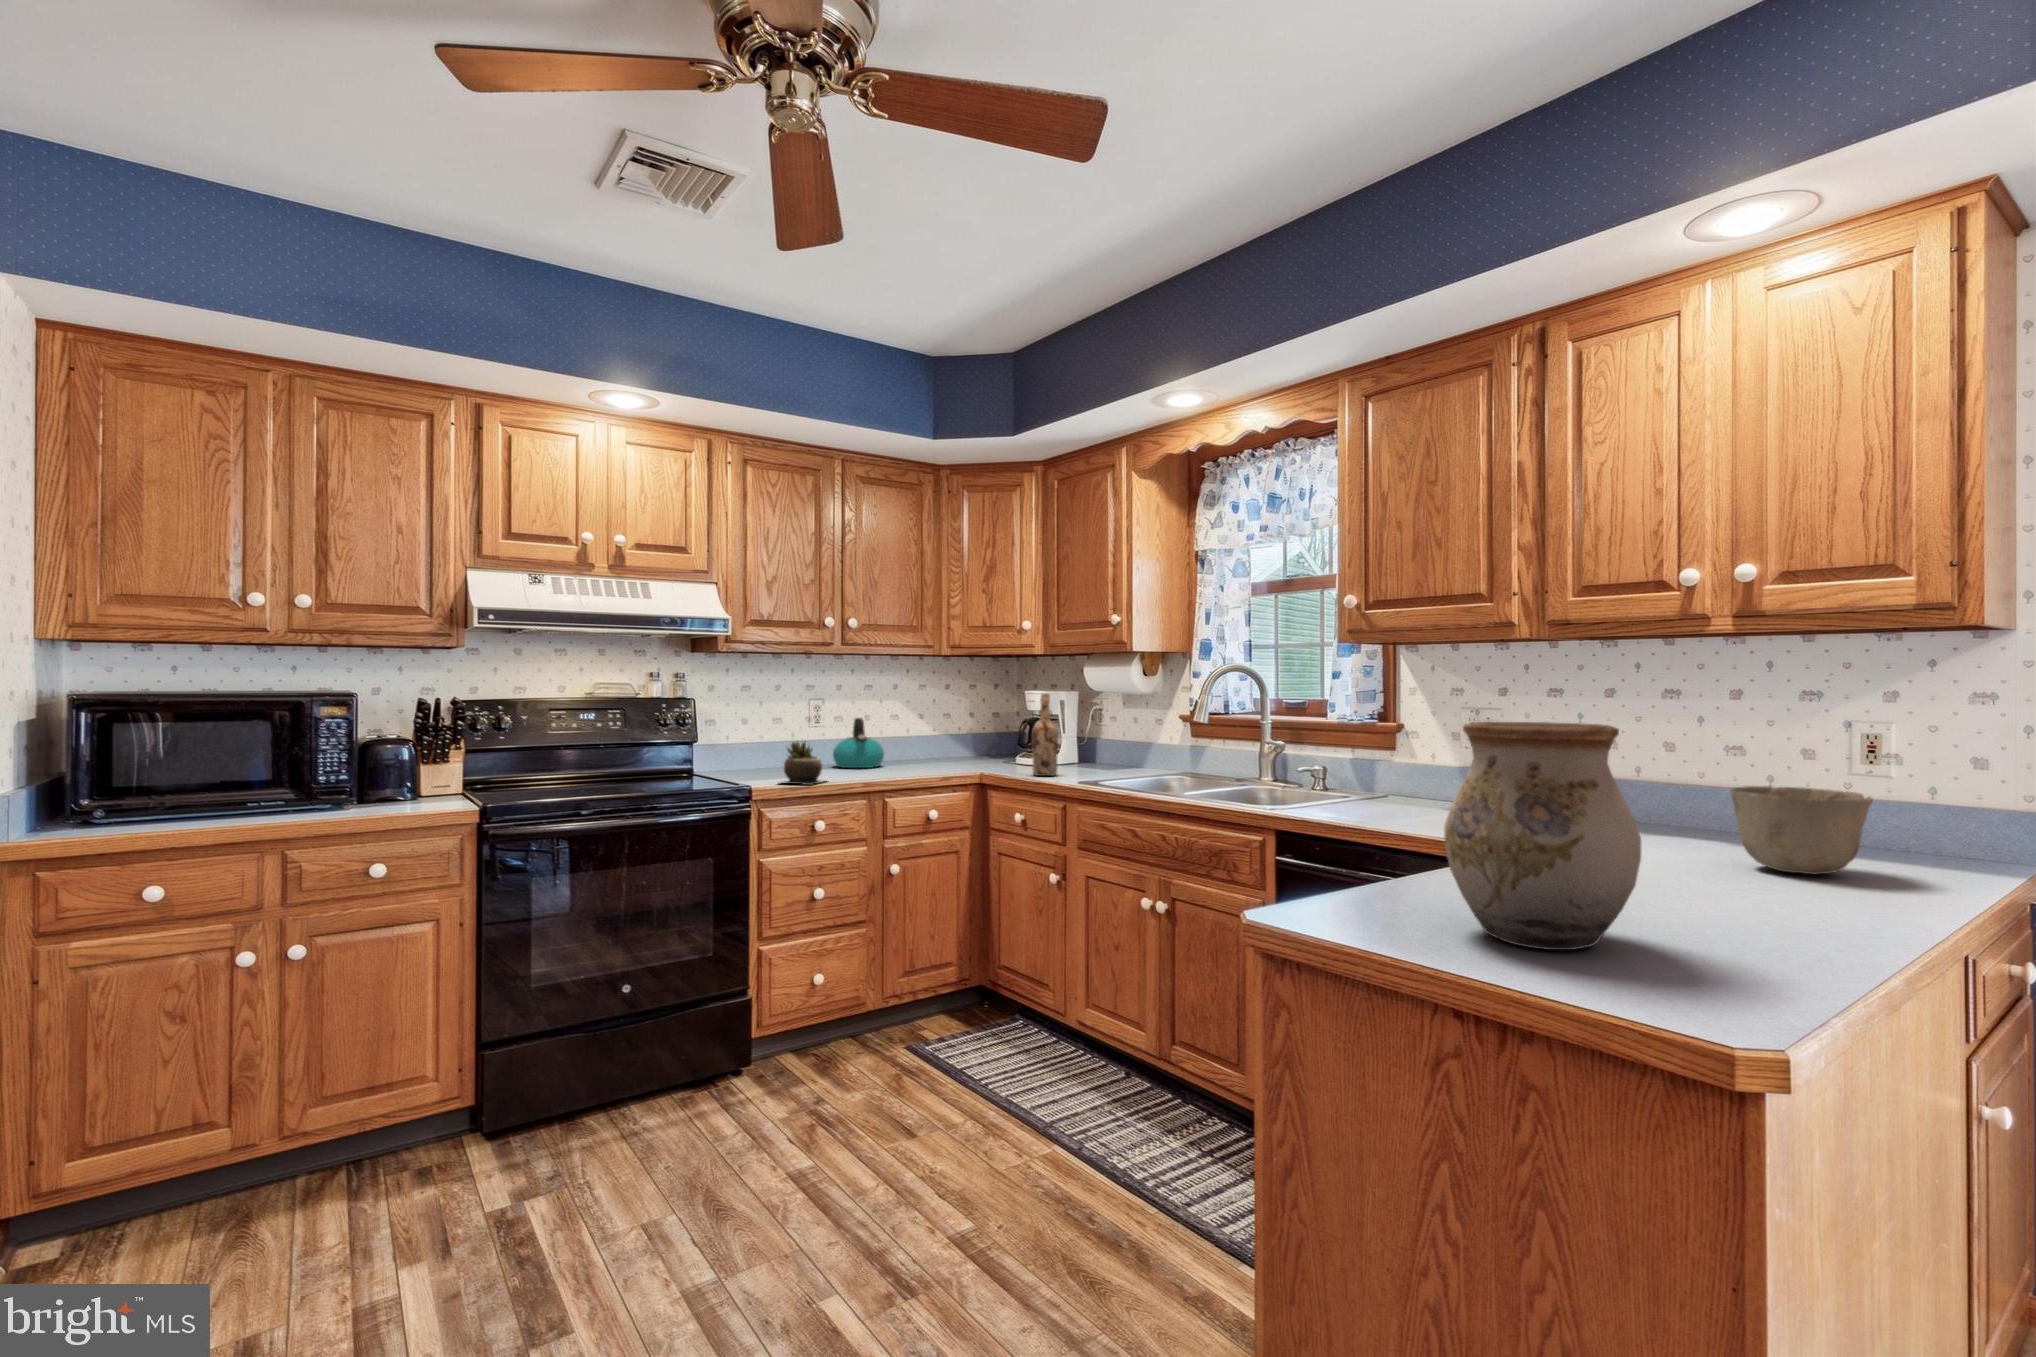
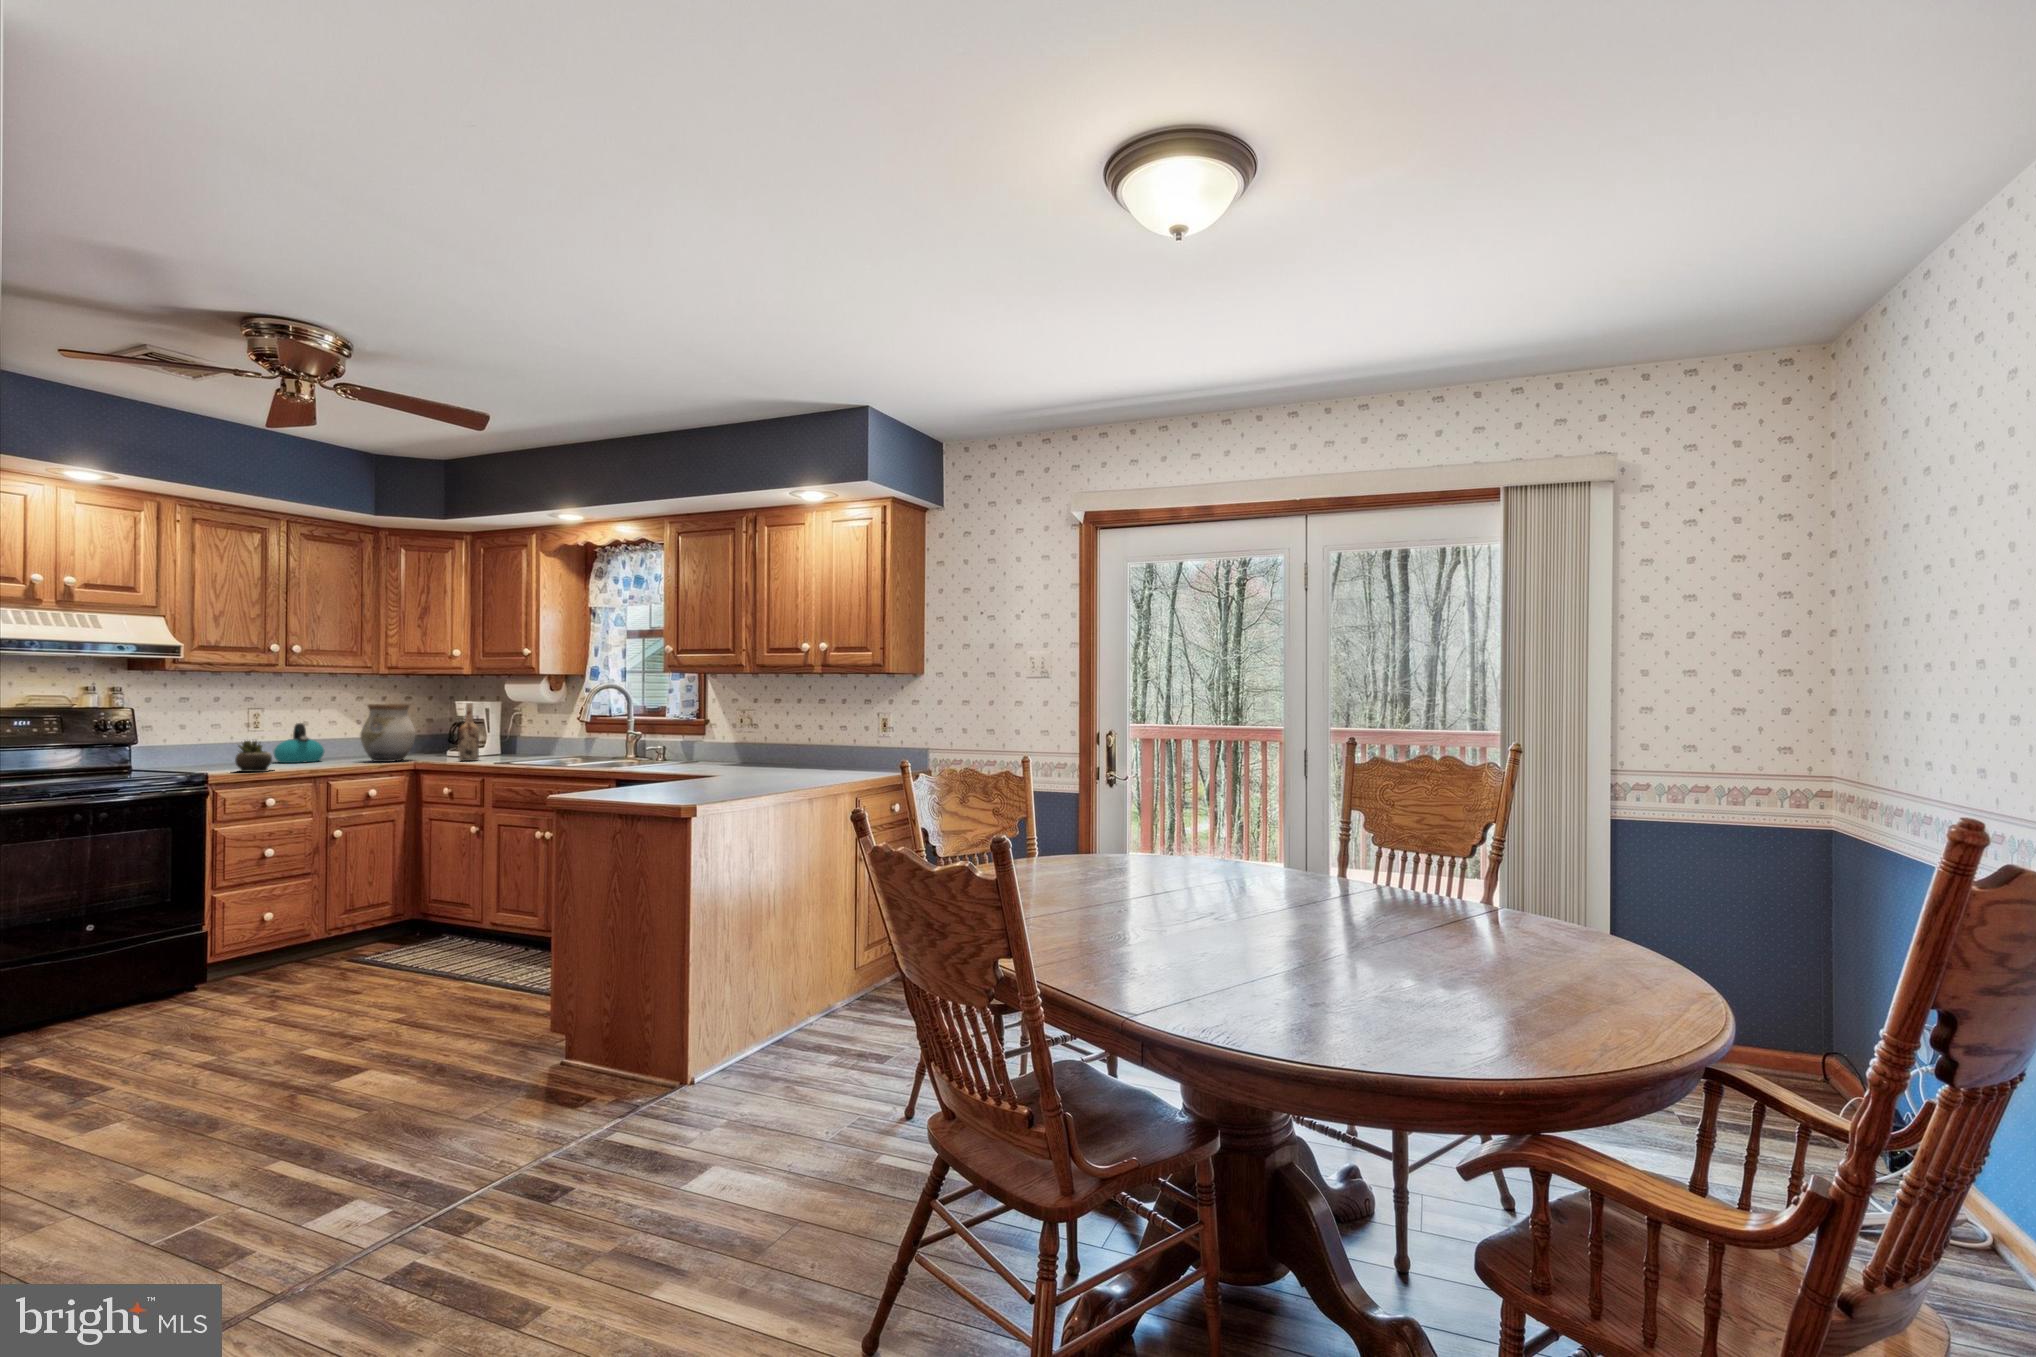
vase: present [1444,722,1641,950] -> present [360,704,416,762]
ceramic bowl: present [1730,786,1873,874] -> none [807,740,853,775]

